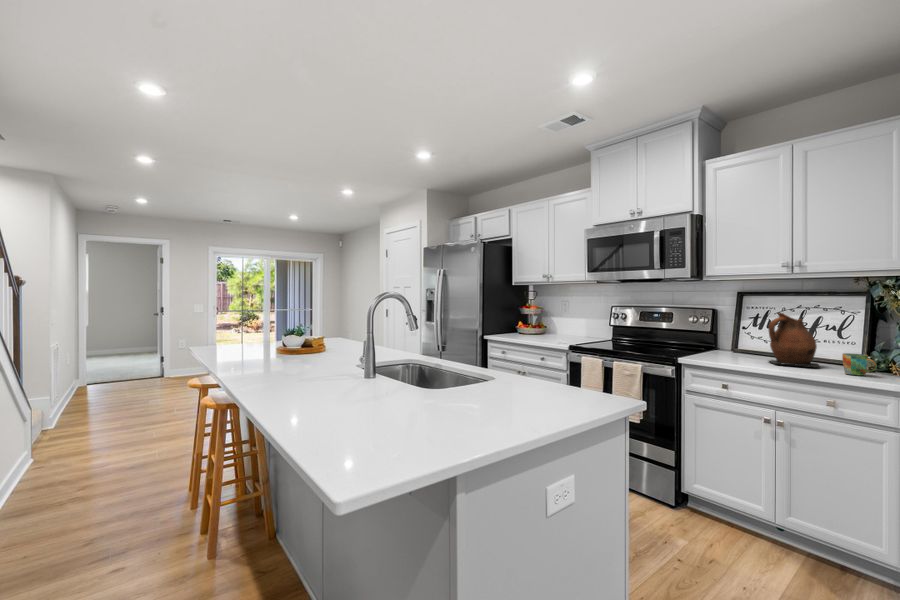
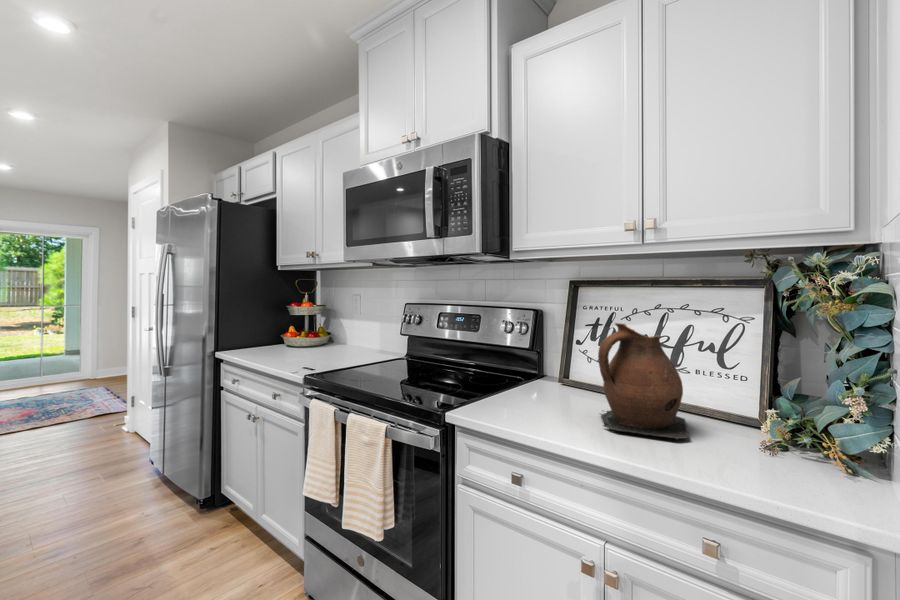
mug: present [842,353,877,375] -> none [732,416,803,474]

